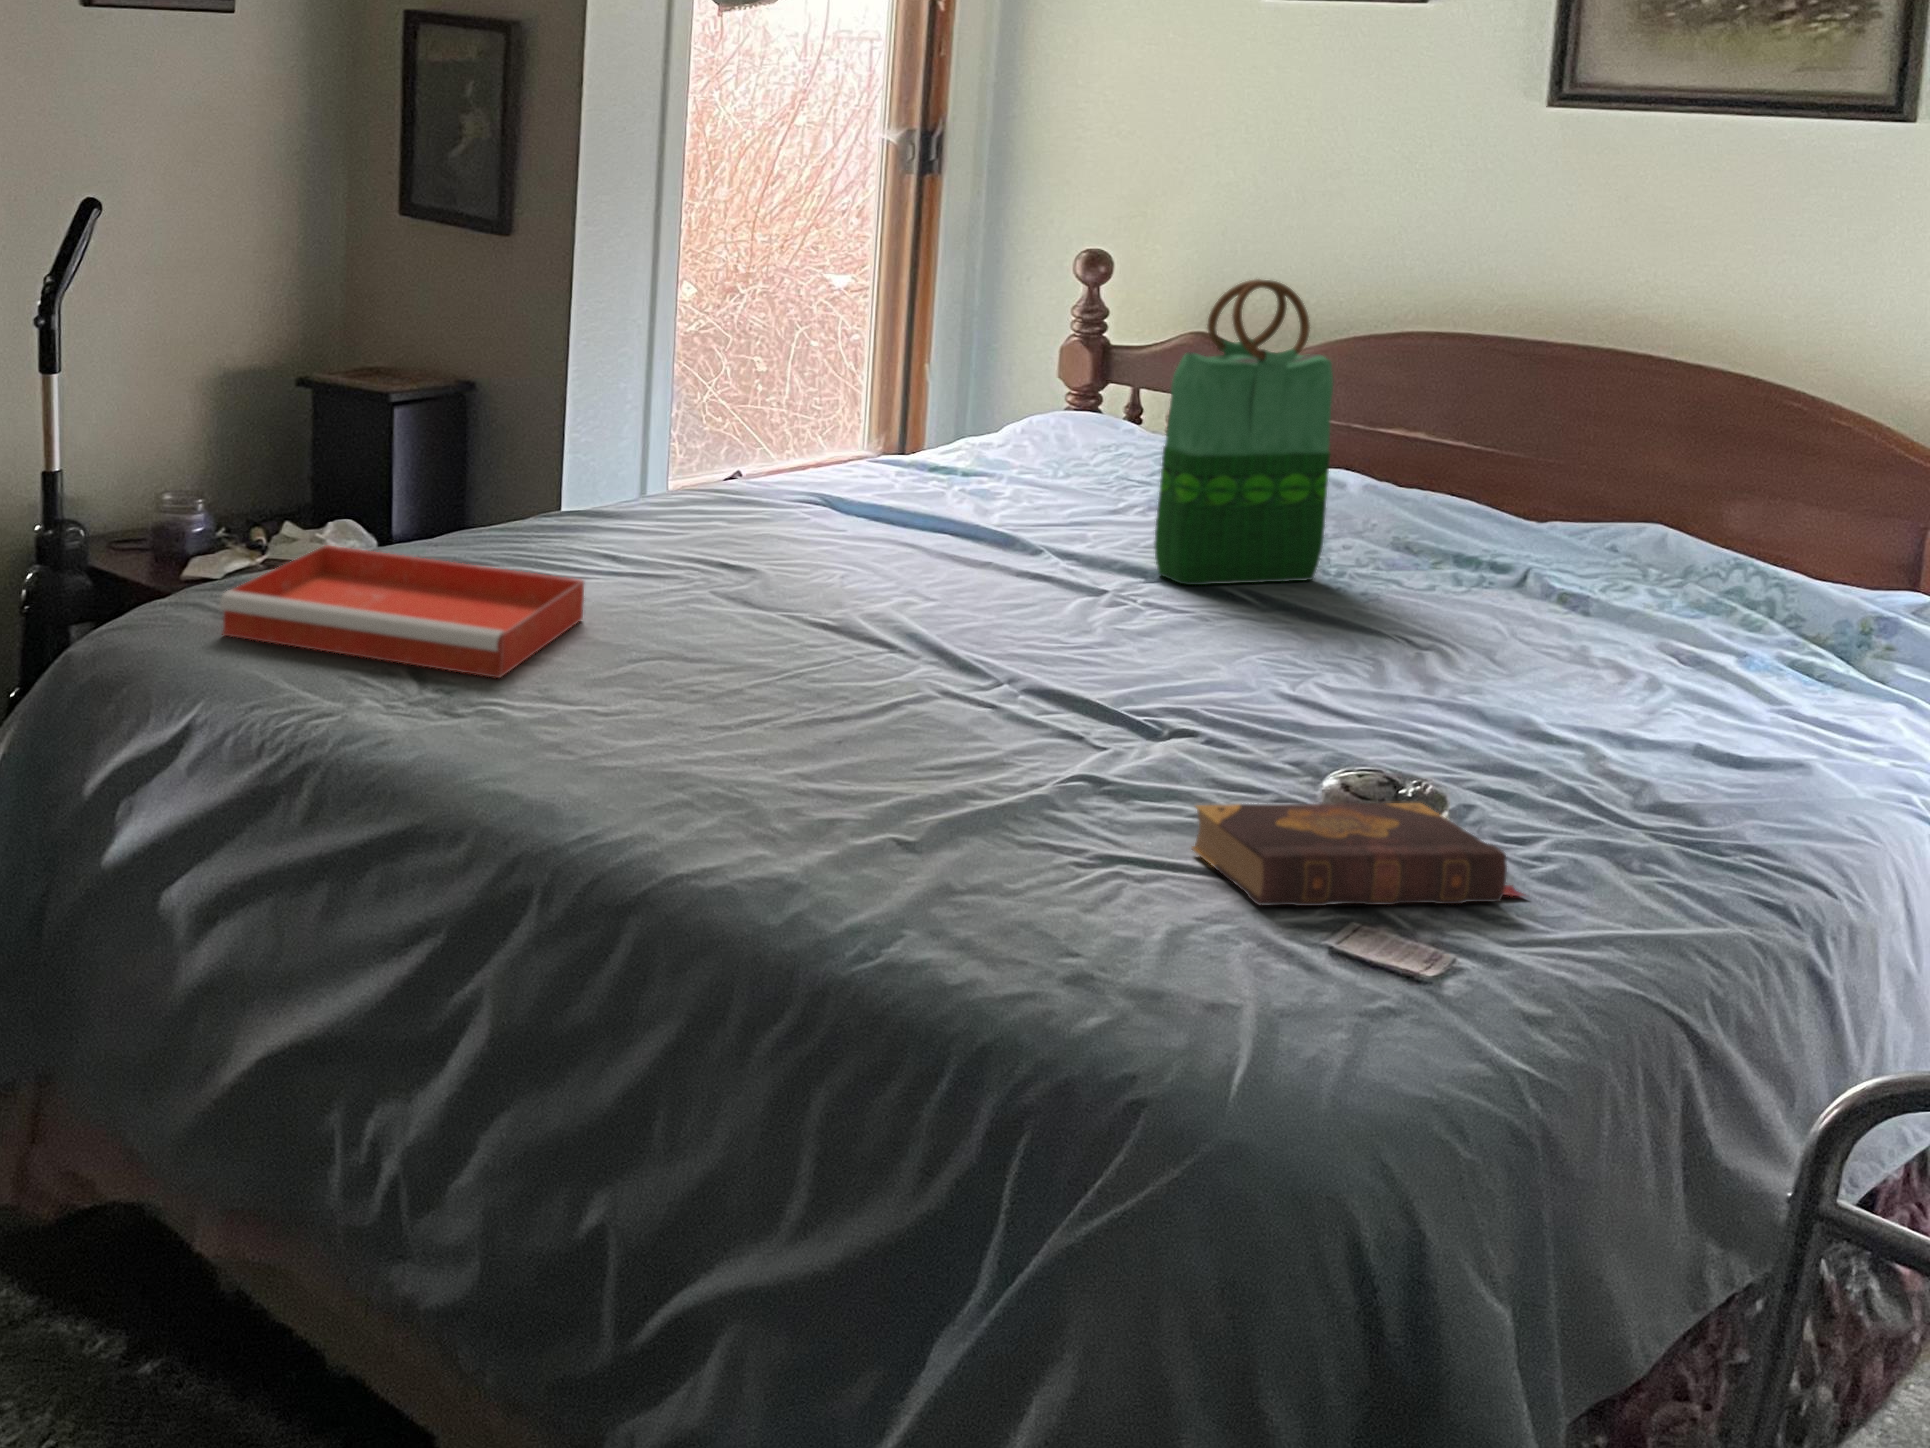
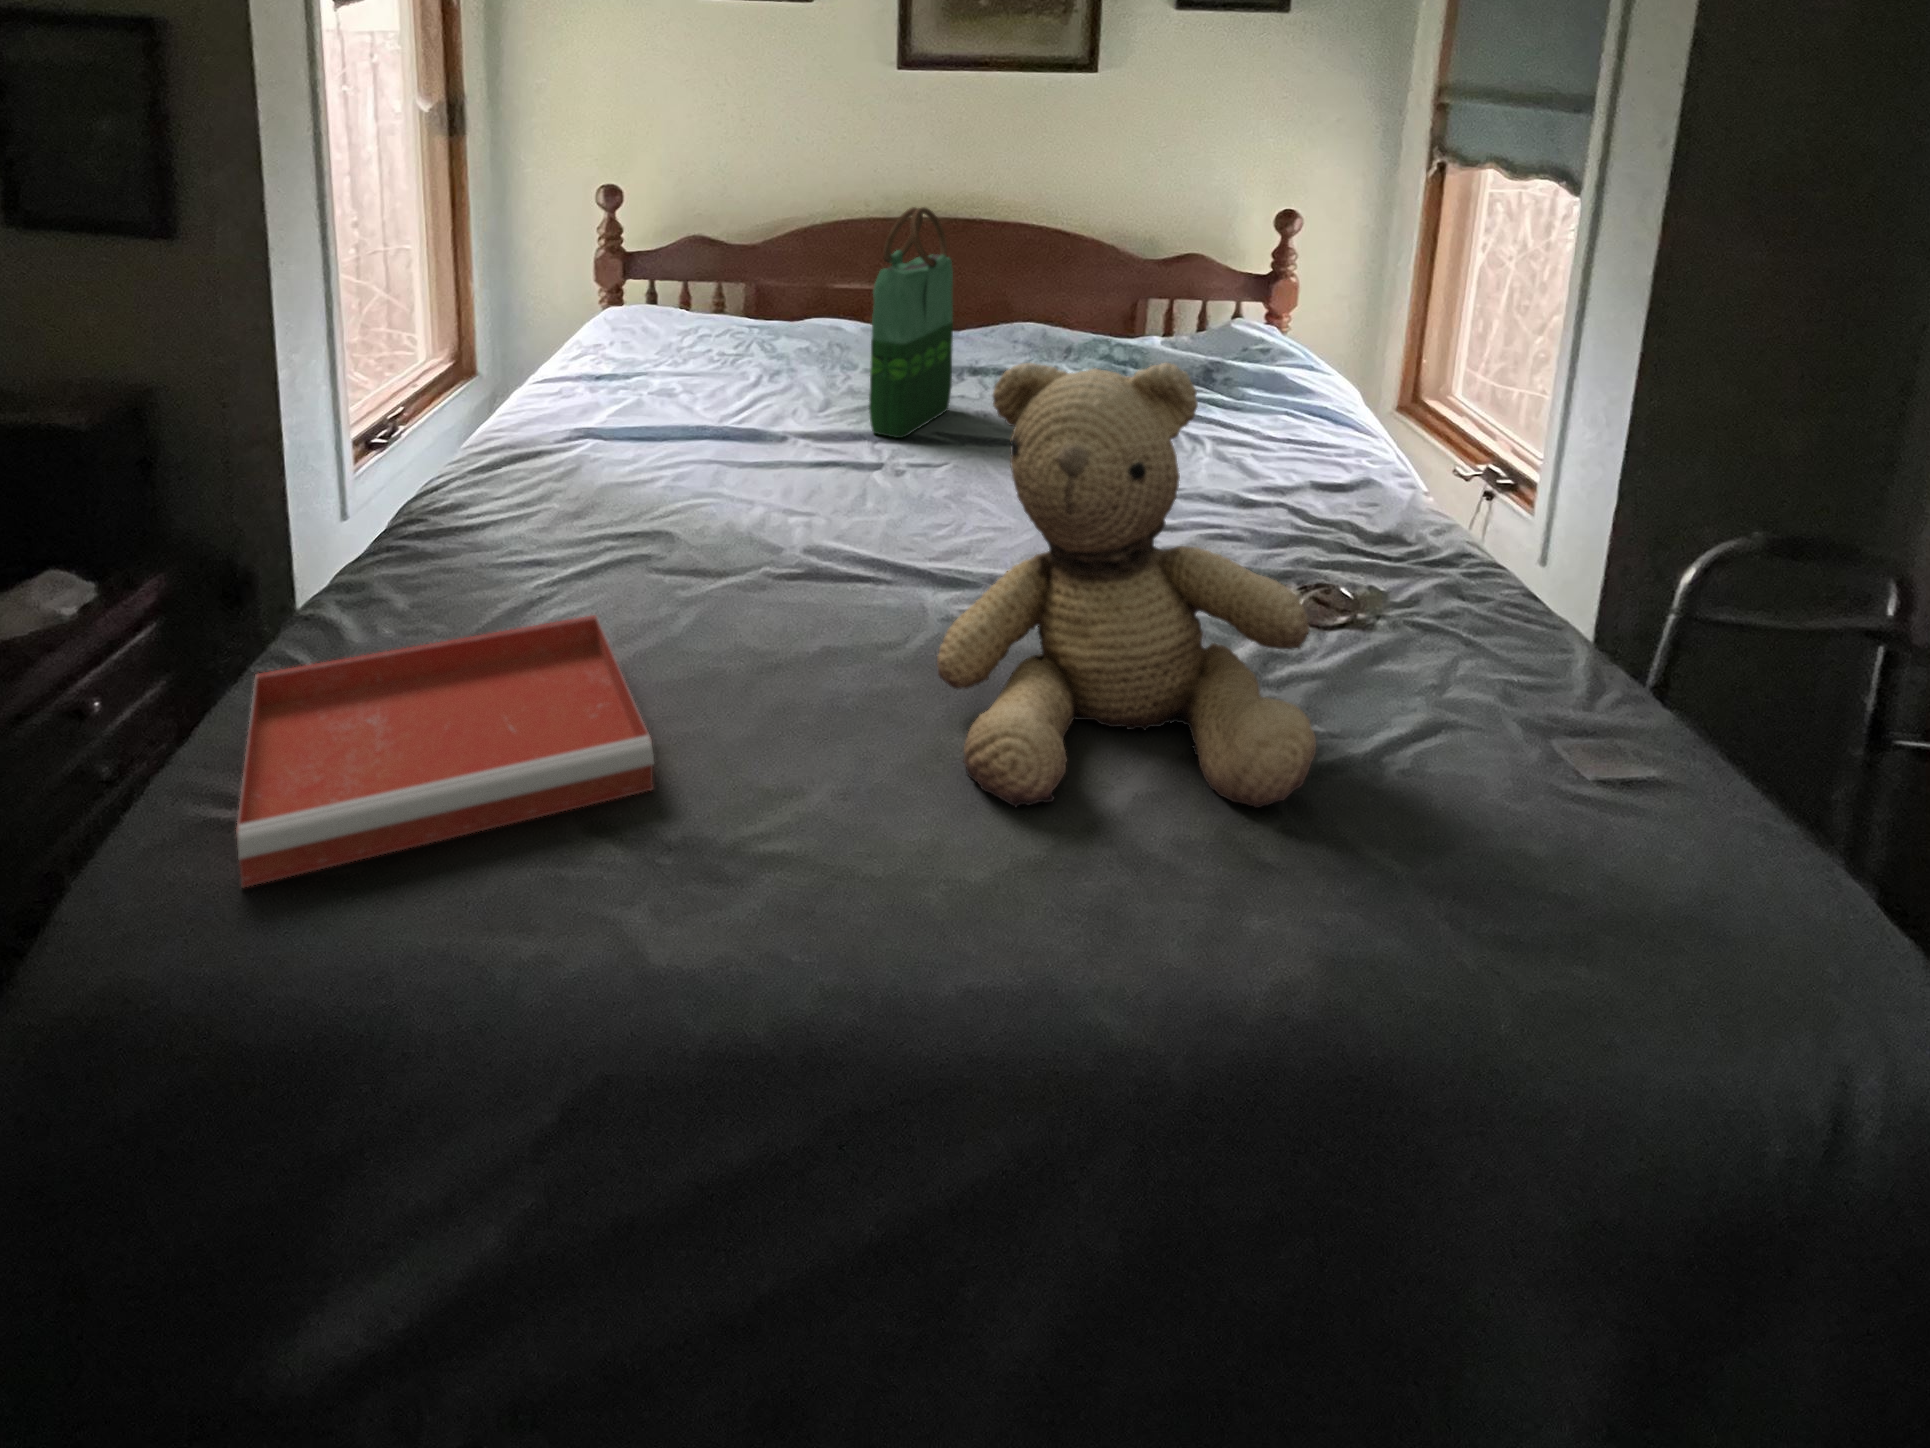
teddy bear: none [715,376,1078,832] -> present [937,363,1316,808]
book: present [1192,803,1523,906] -> none [1382,613,1553,767]

